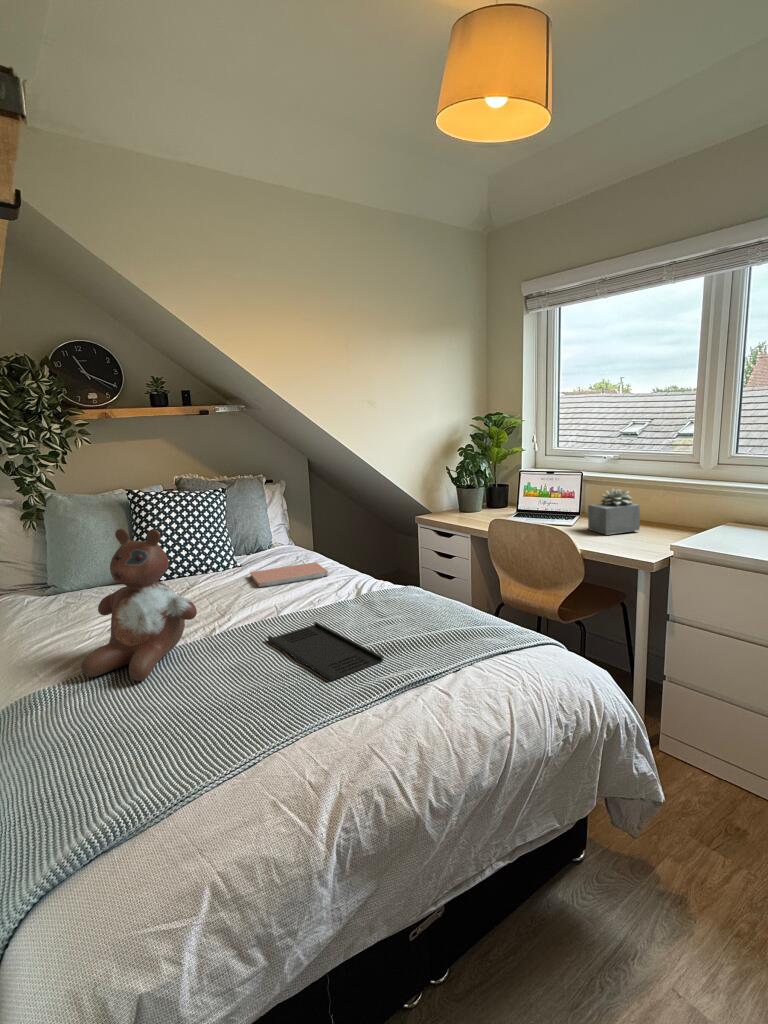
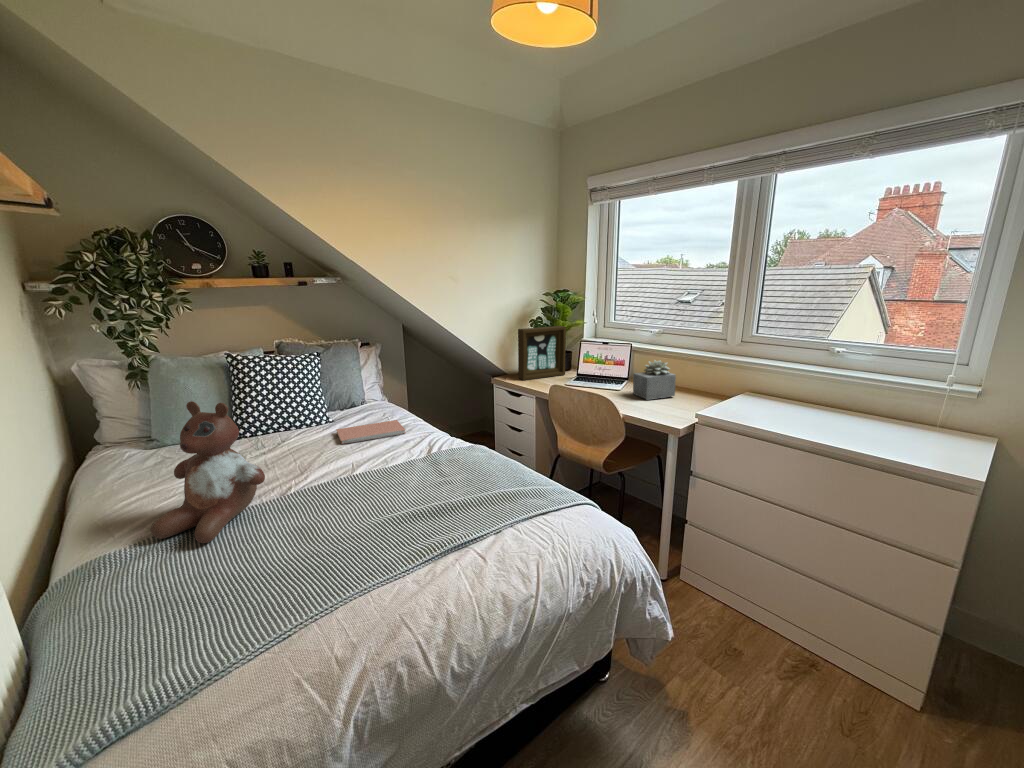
picture frame: none [447,455,503,519] -> present [518,326,566,380]
tray: present [268,622,383,681] -> none [335,481,433,545]

